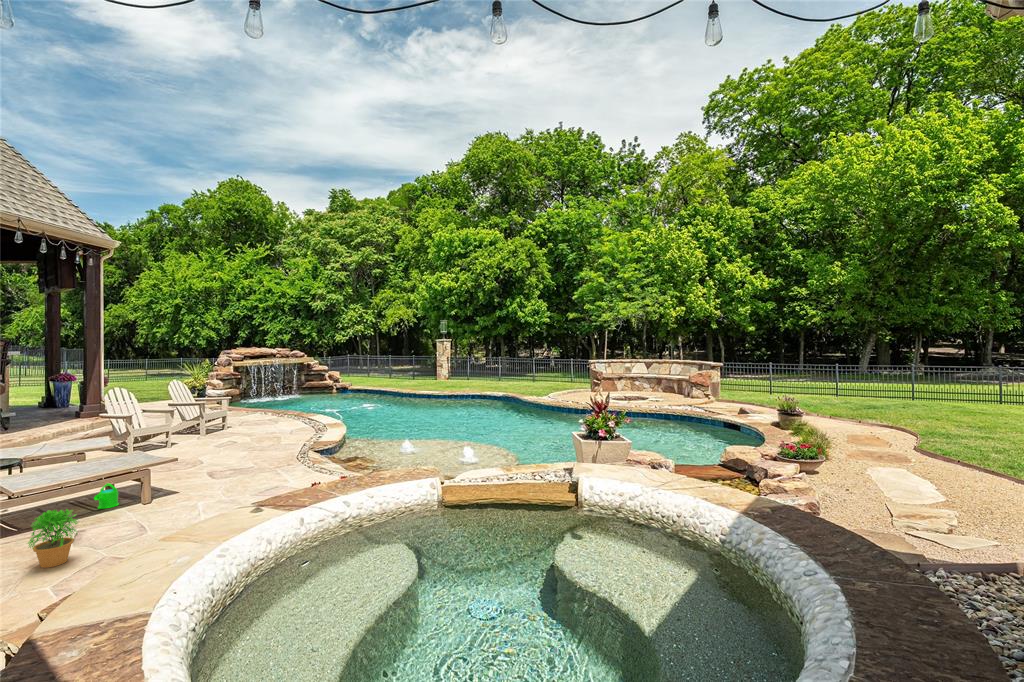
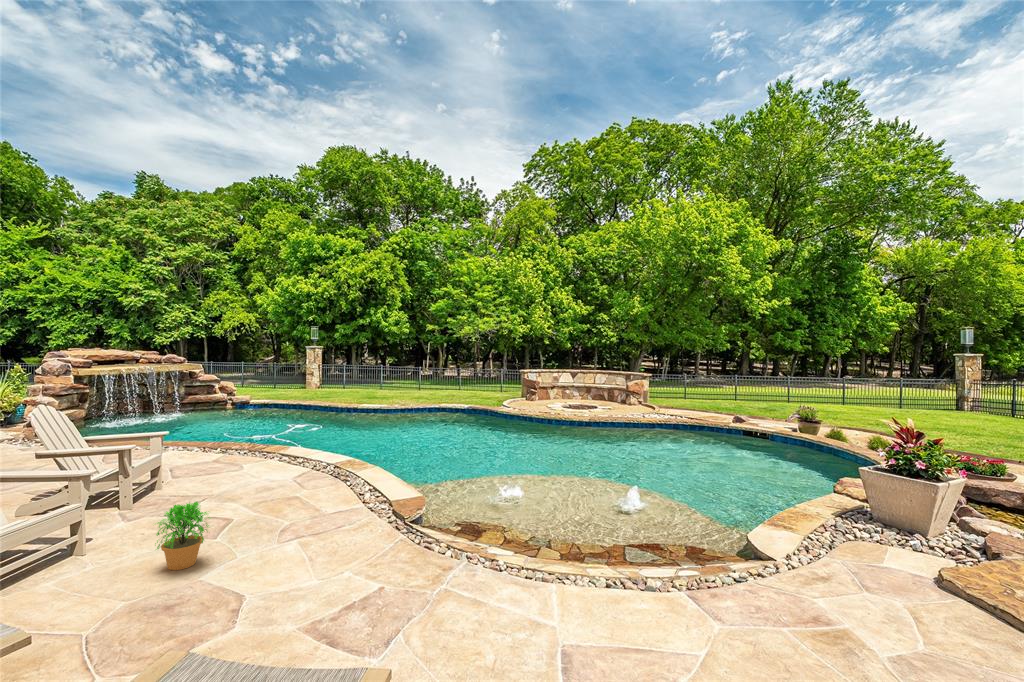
watering can: present [94,483,119,509] -> none [115,487,142,518]

